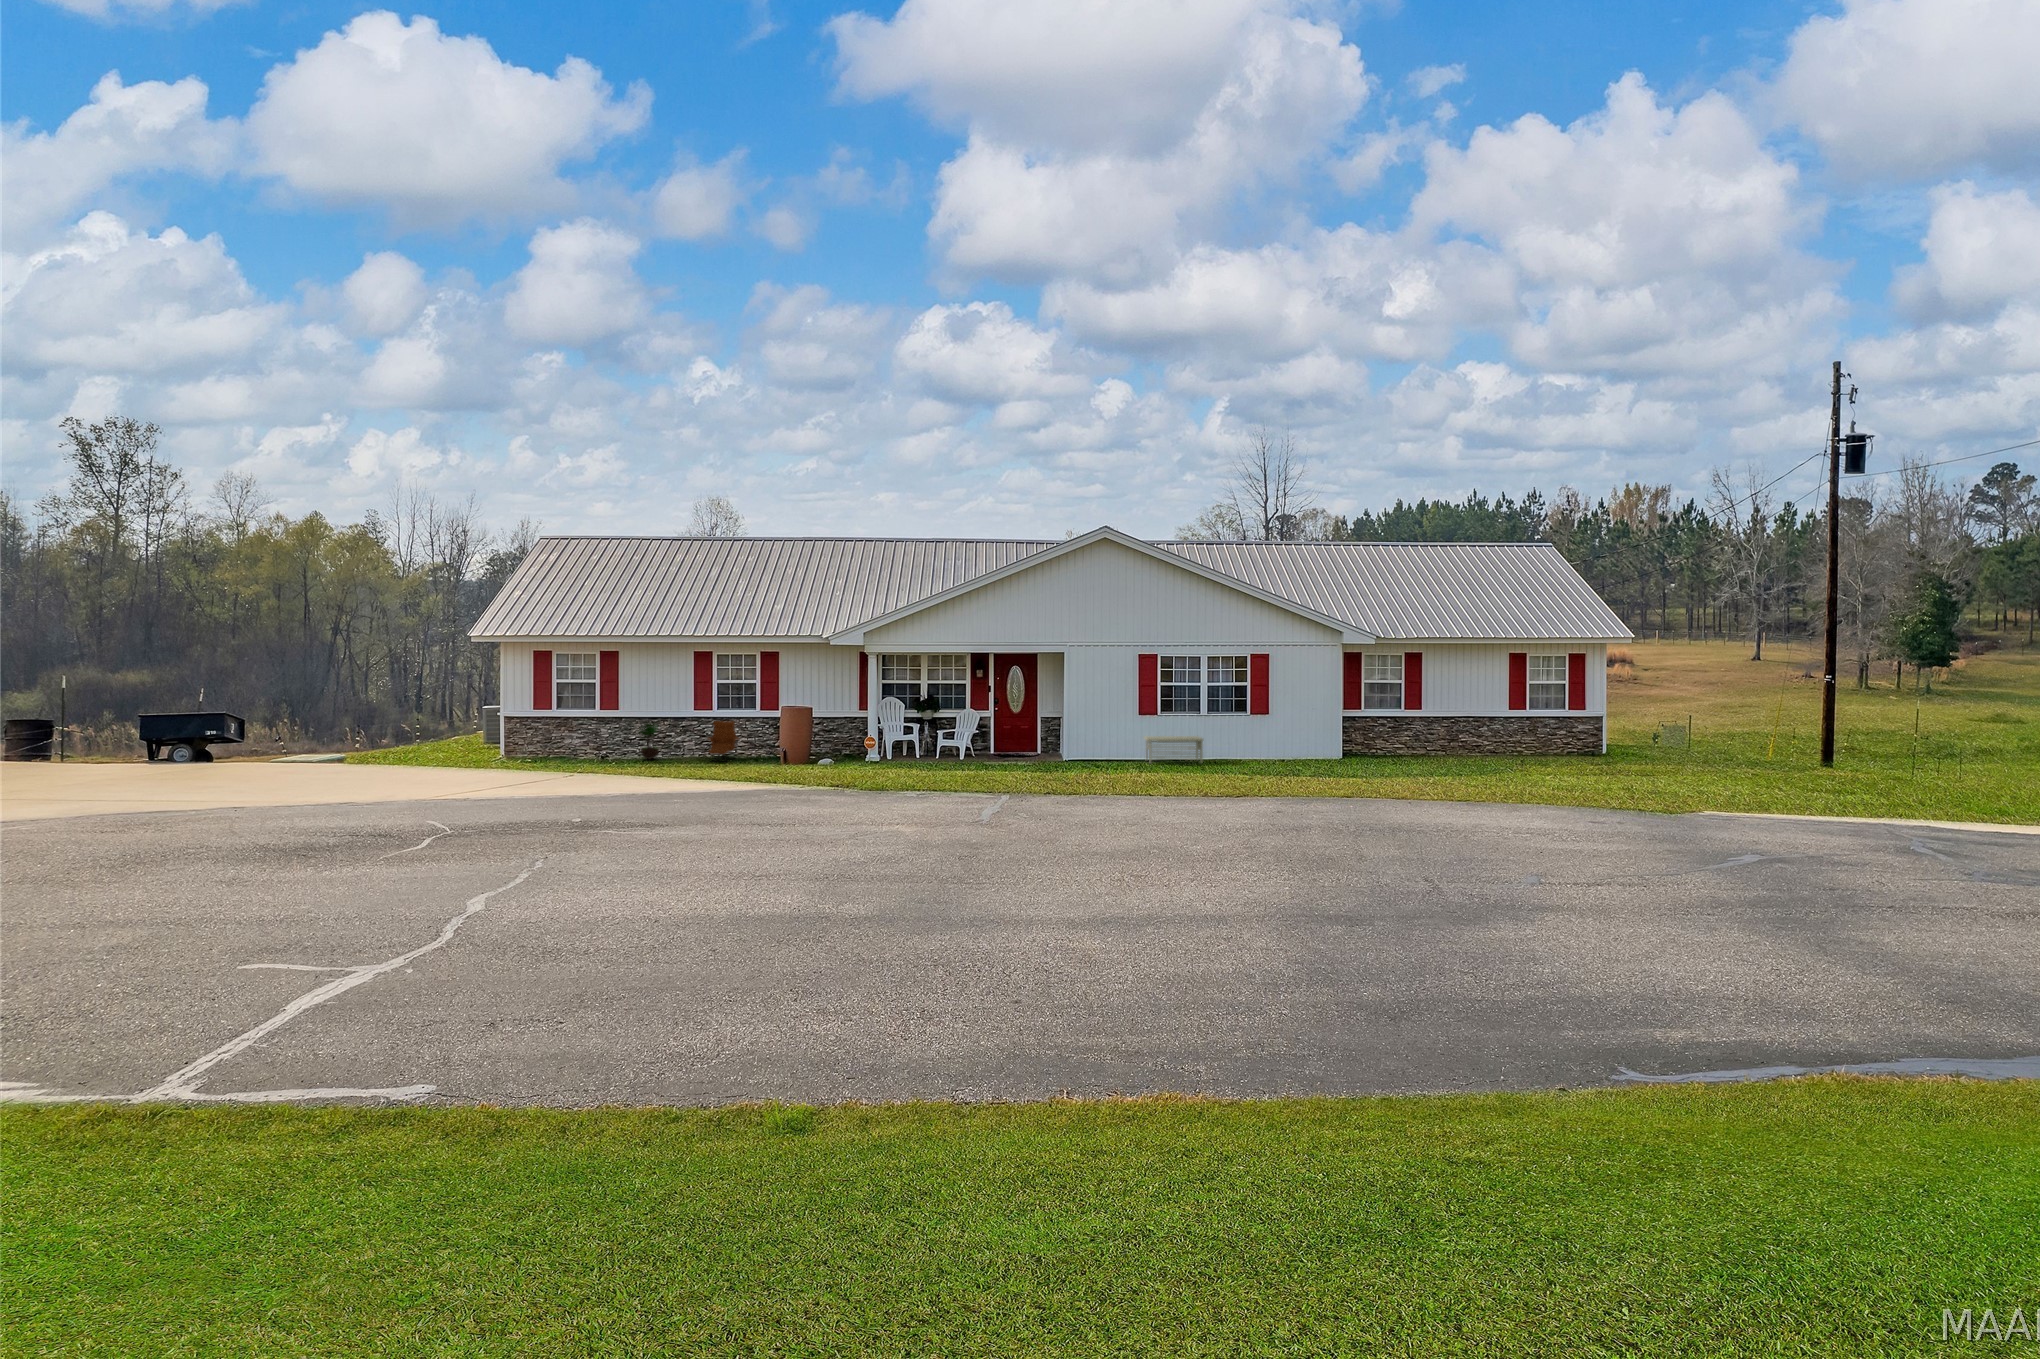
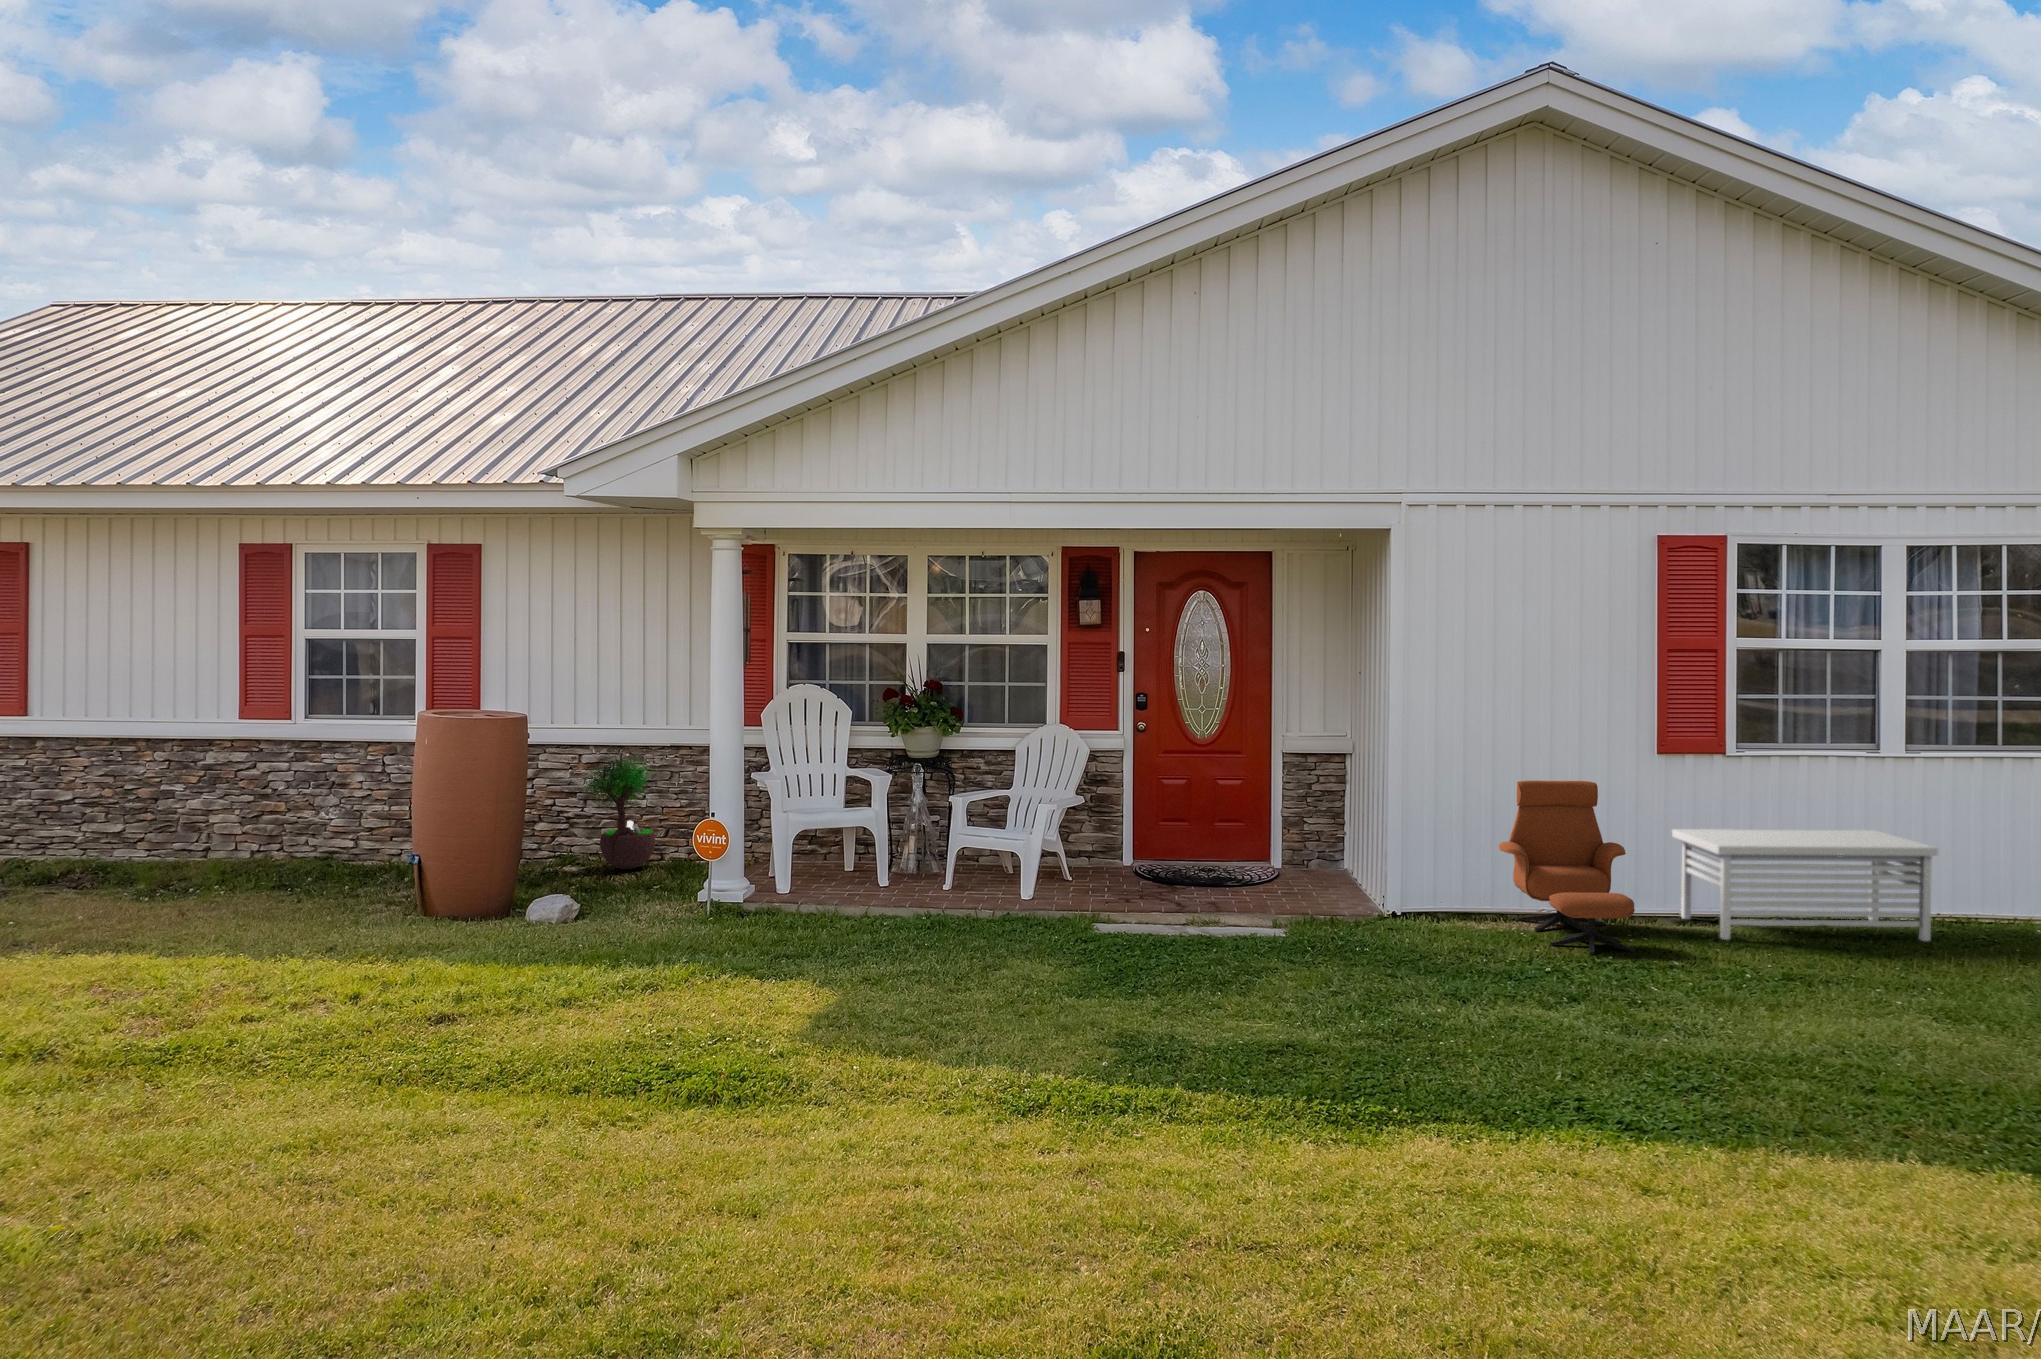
lounge chair: present [708,721,739,762] -> present [1499,780,1635,955]
potted tree: present [639,724,659,760] -> present [582,754,655,869]

